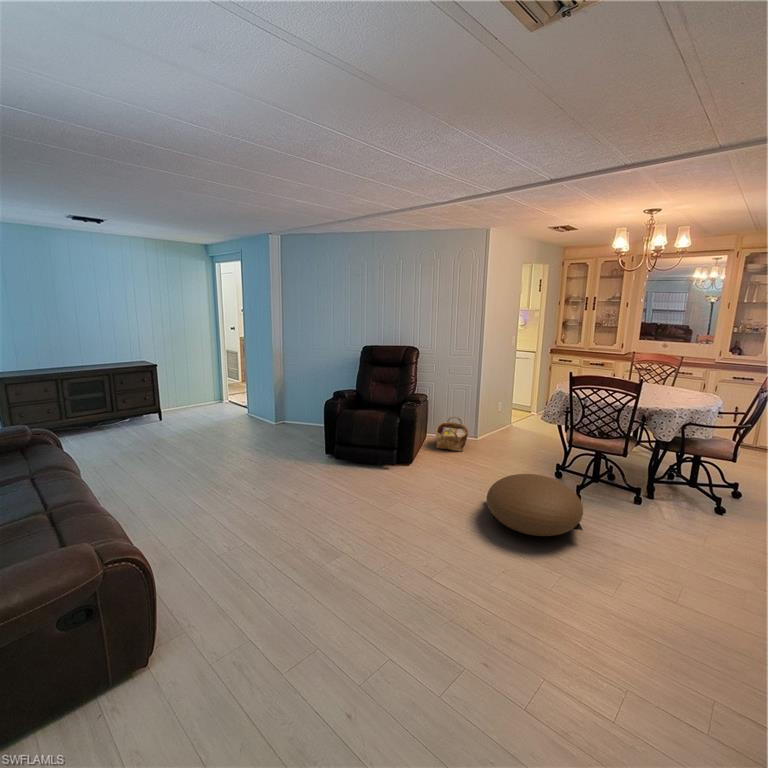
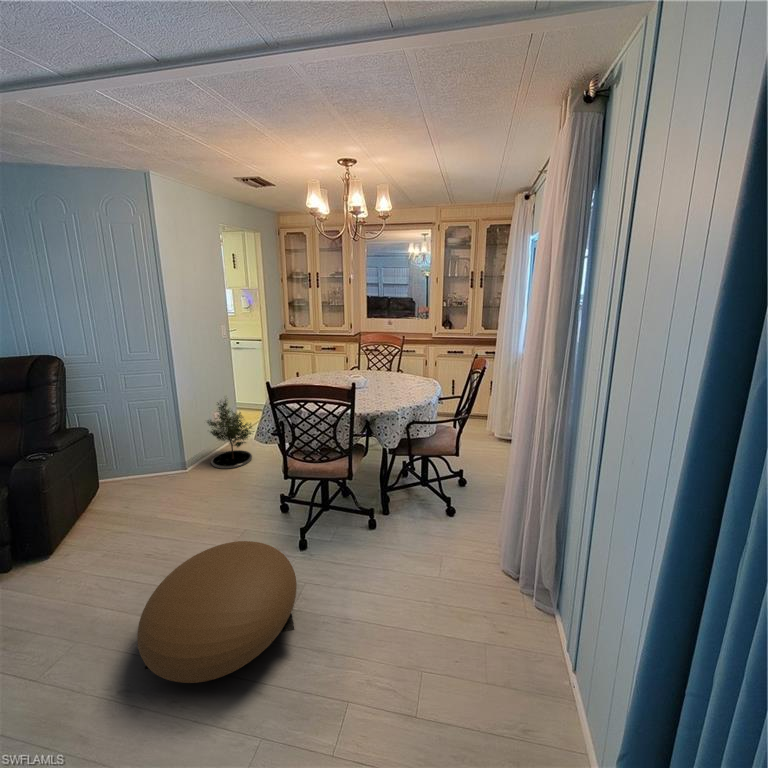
potted tree: none [496,388,533,443] -> present [207,400,254,469]
woven basket: present [436,417,469,451] -> none [101,451,161,508]

